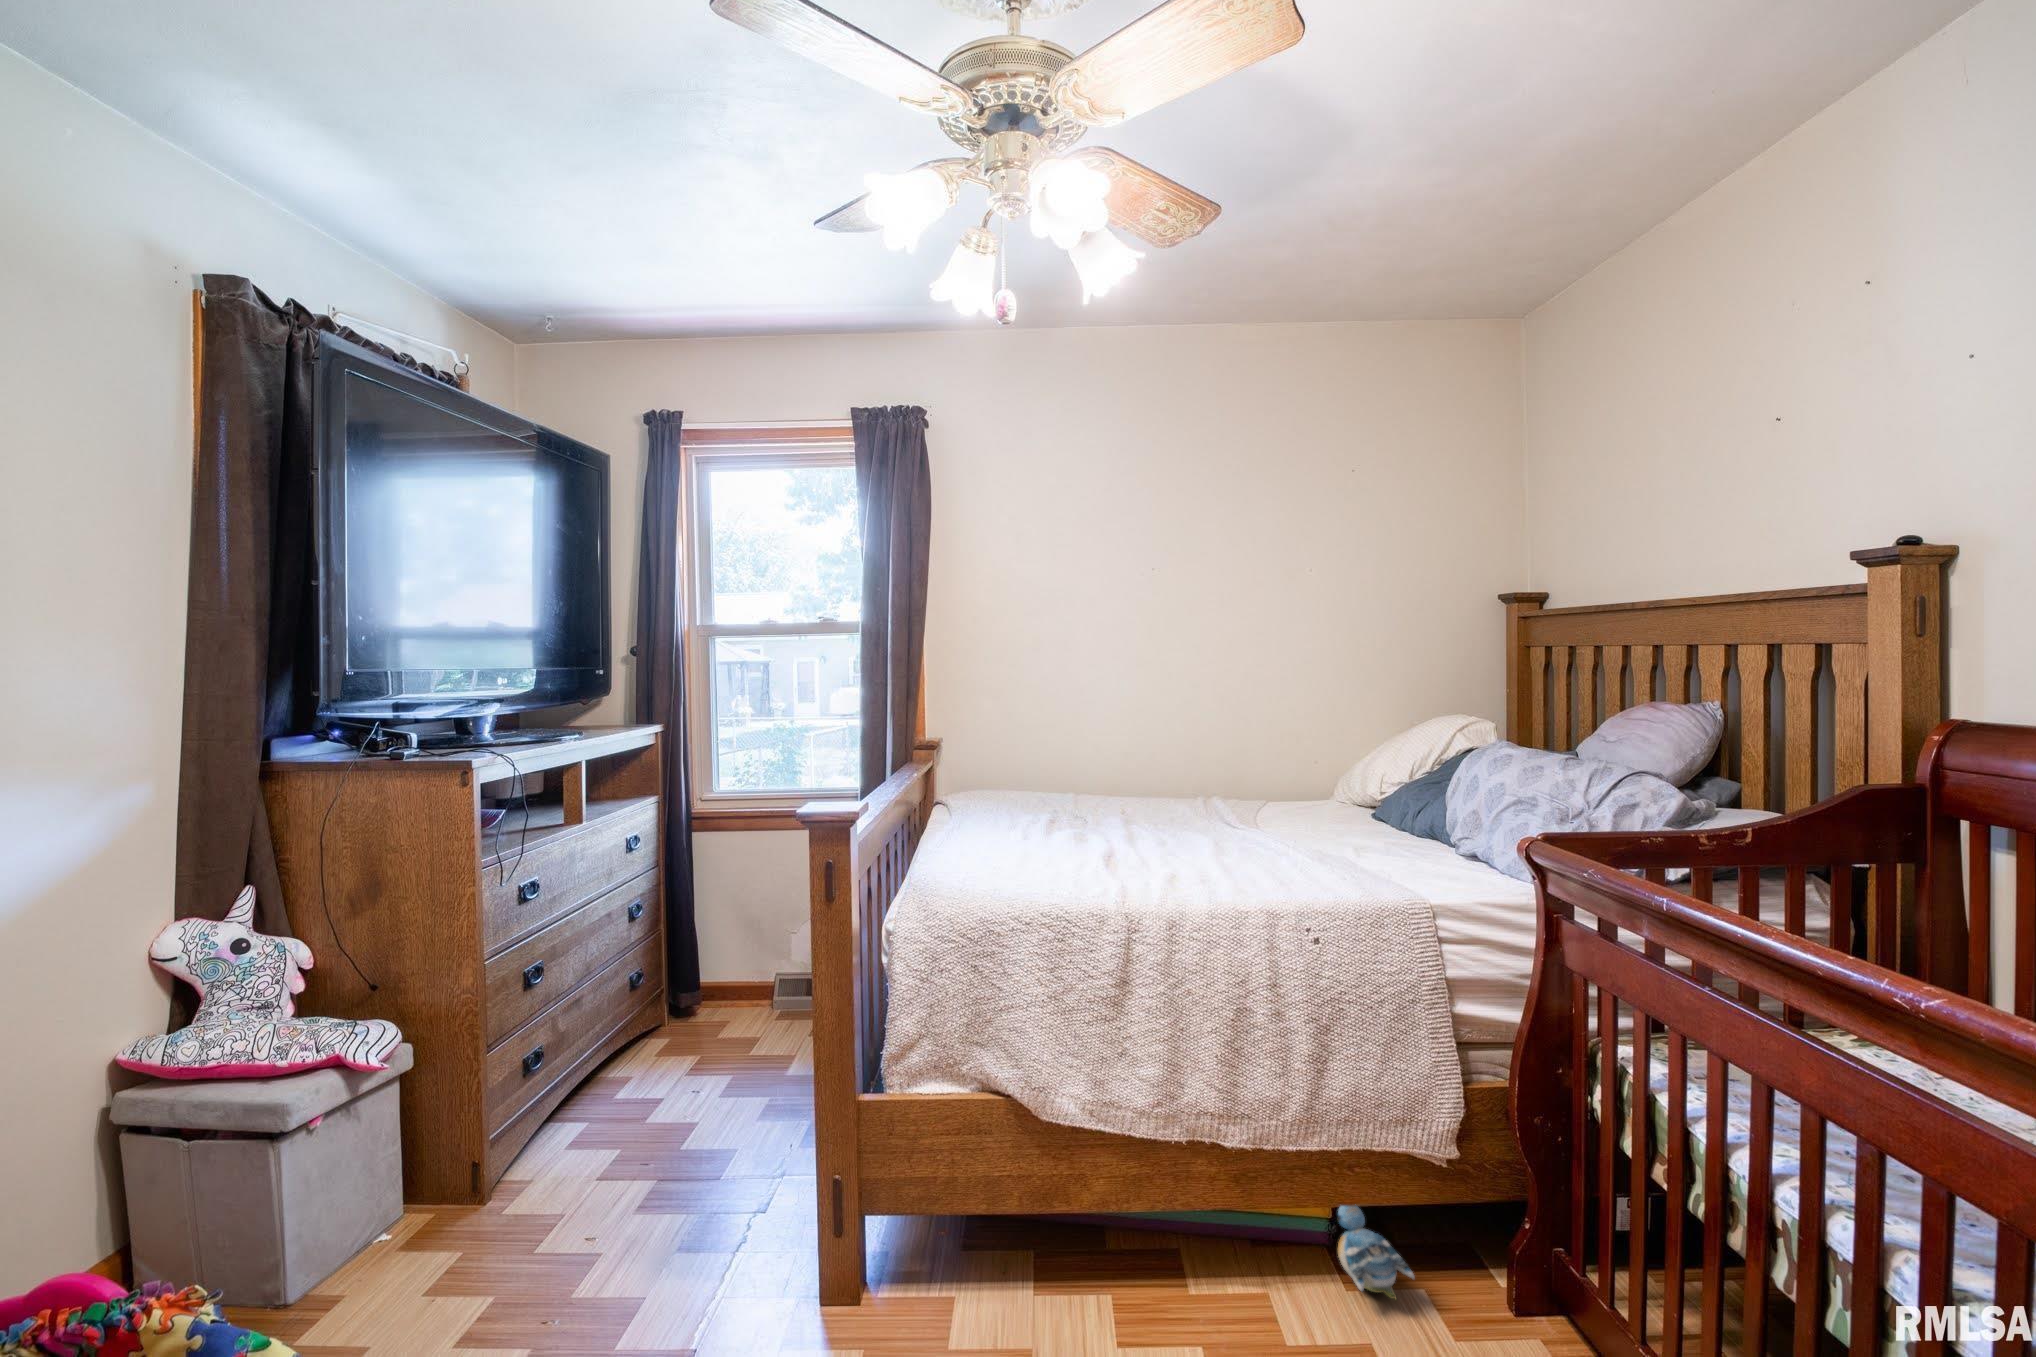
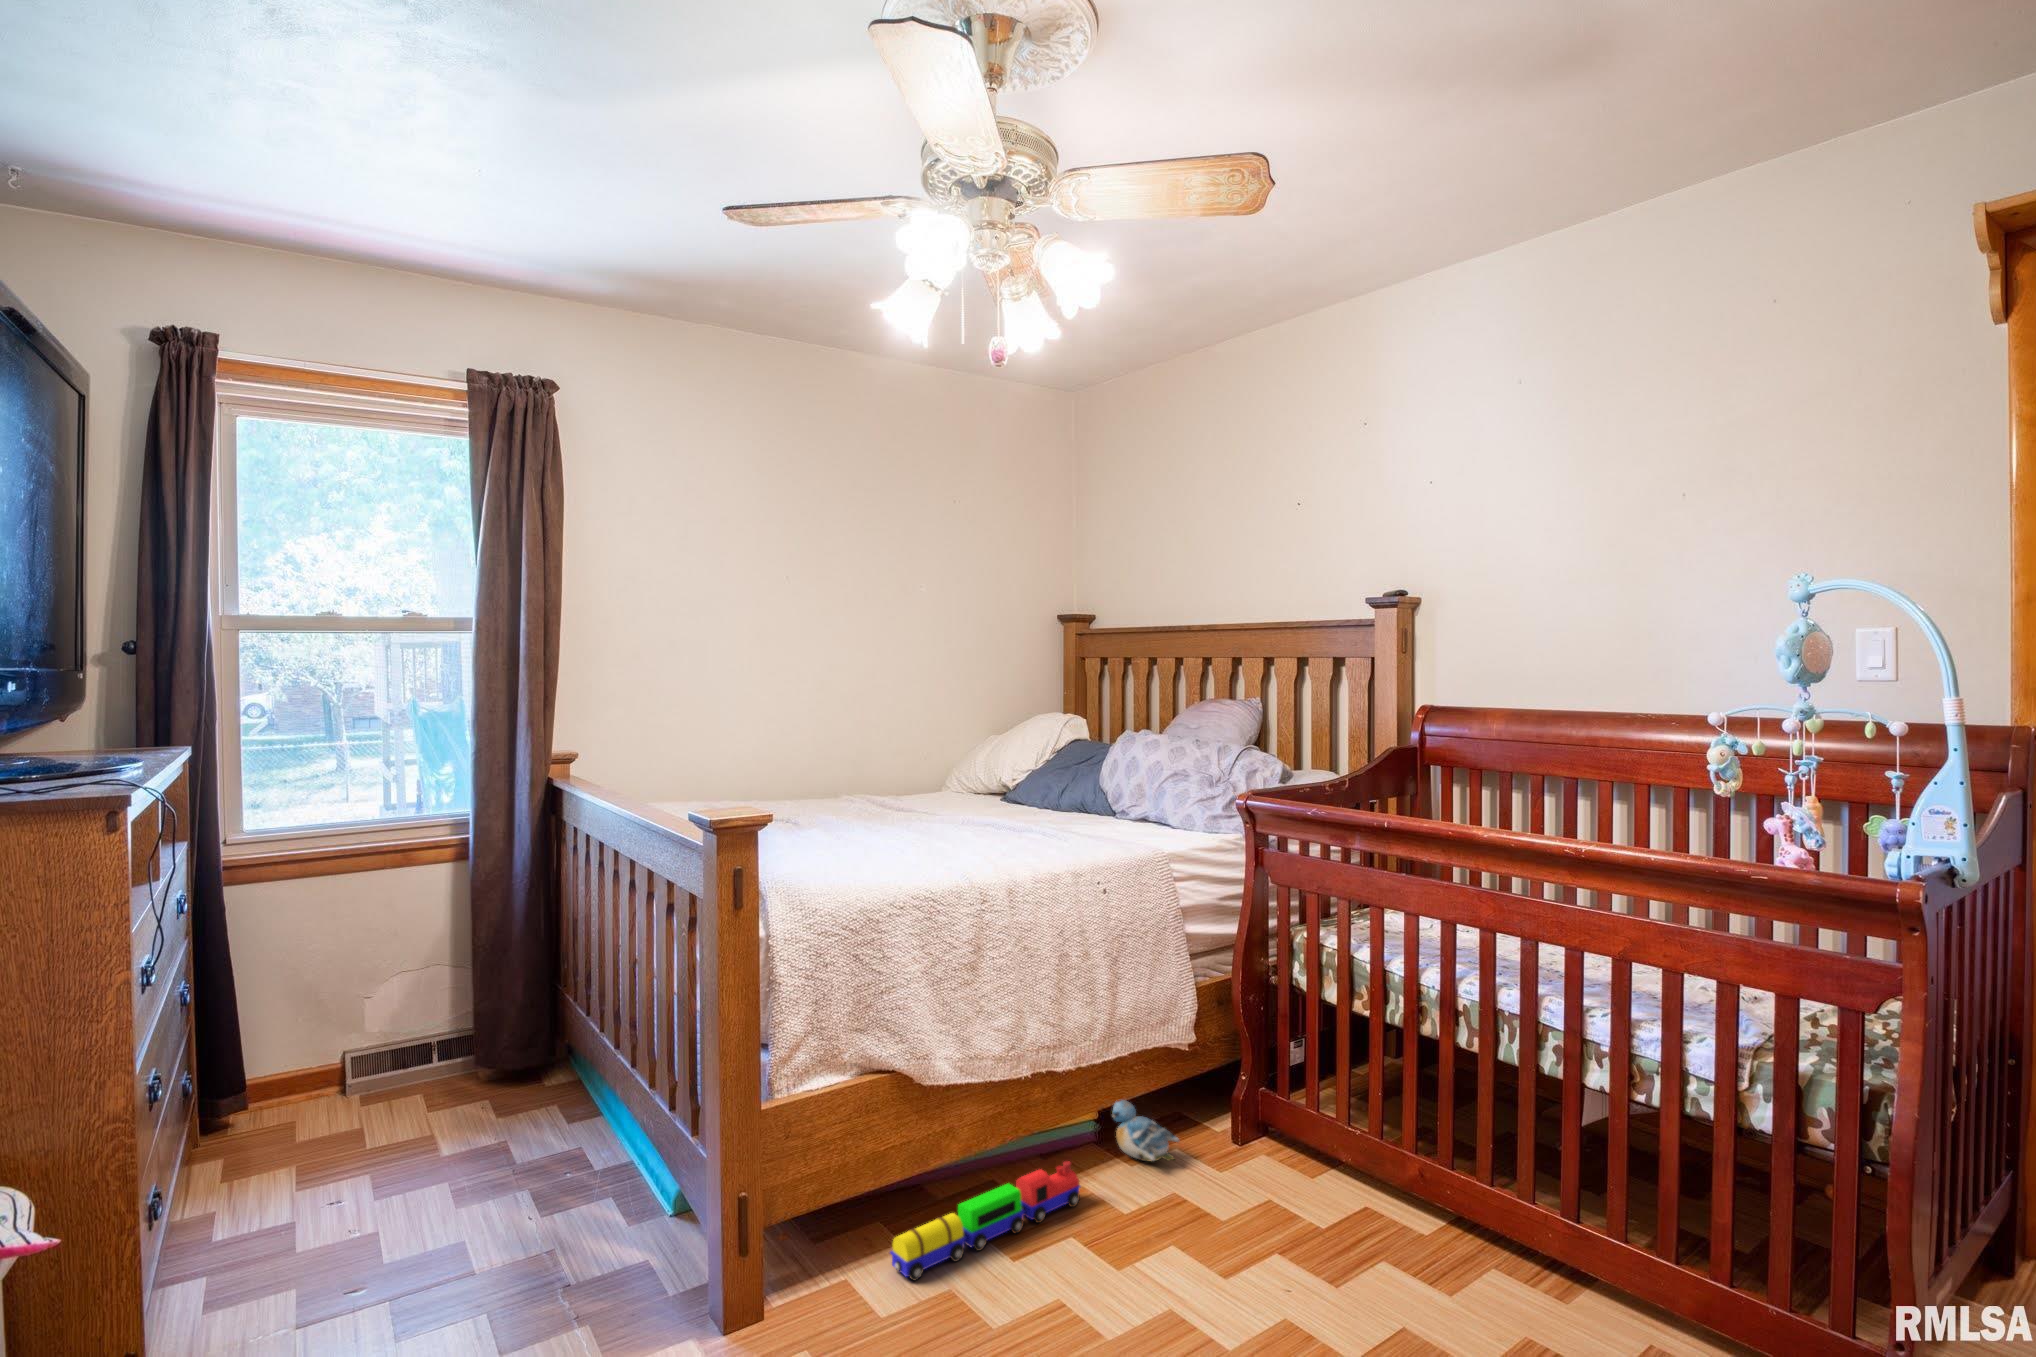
toy train: none [991,1253,1243,1325] -> present [890,1161,1080,1281]

